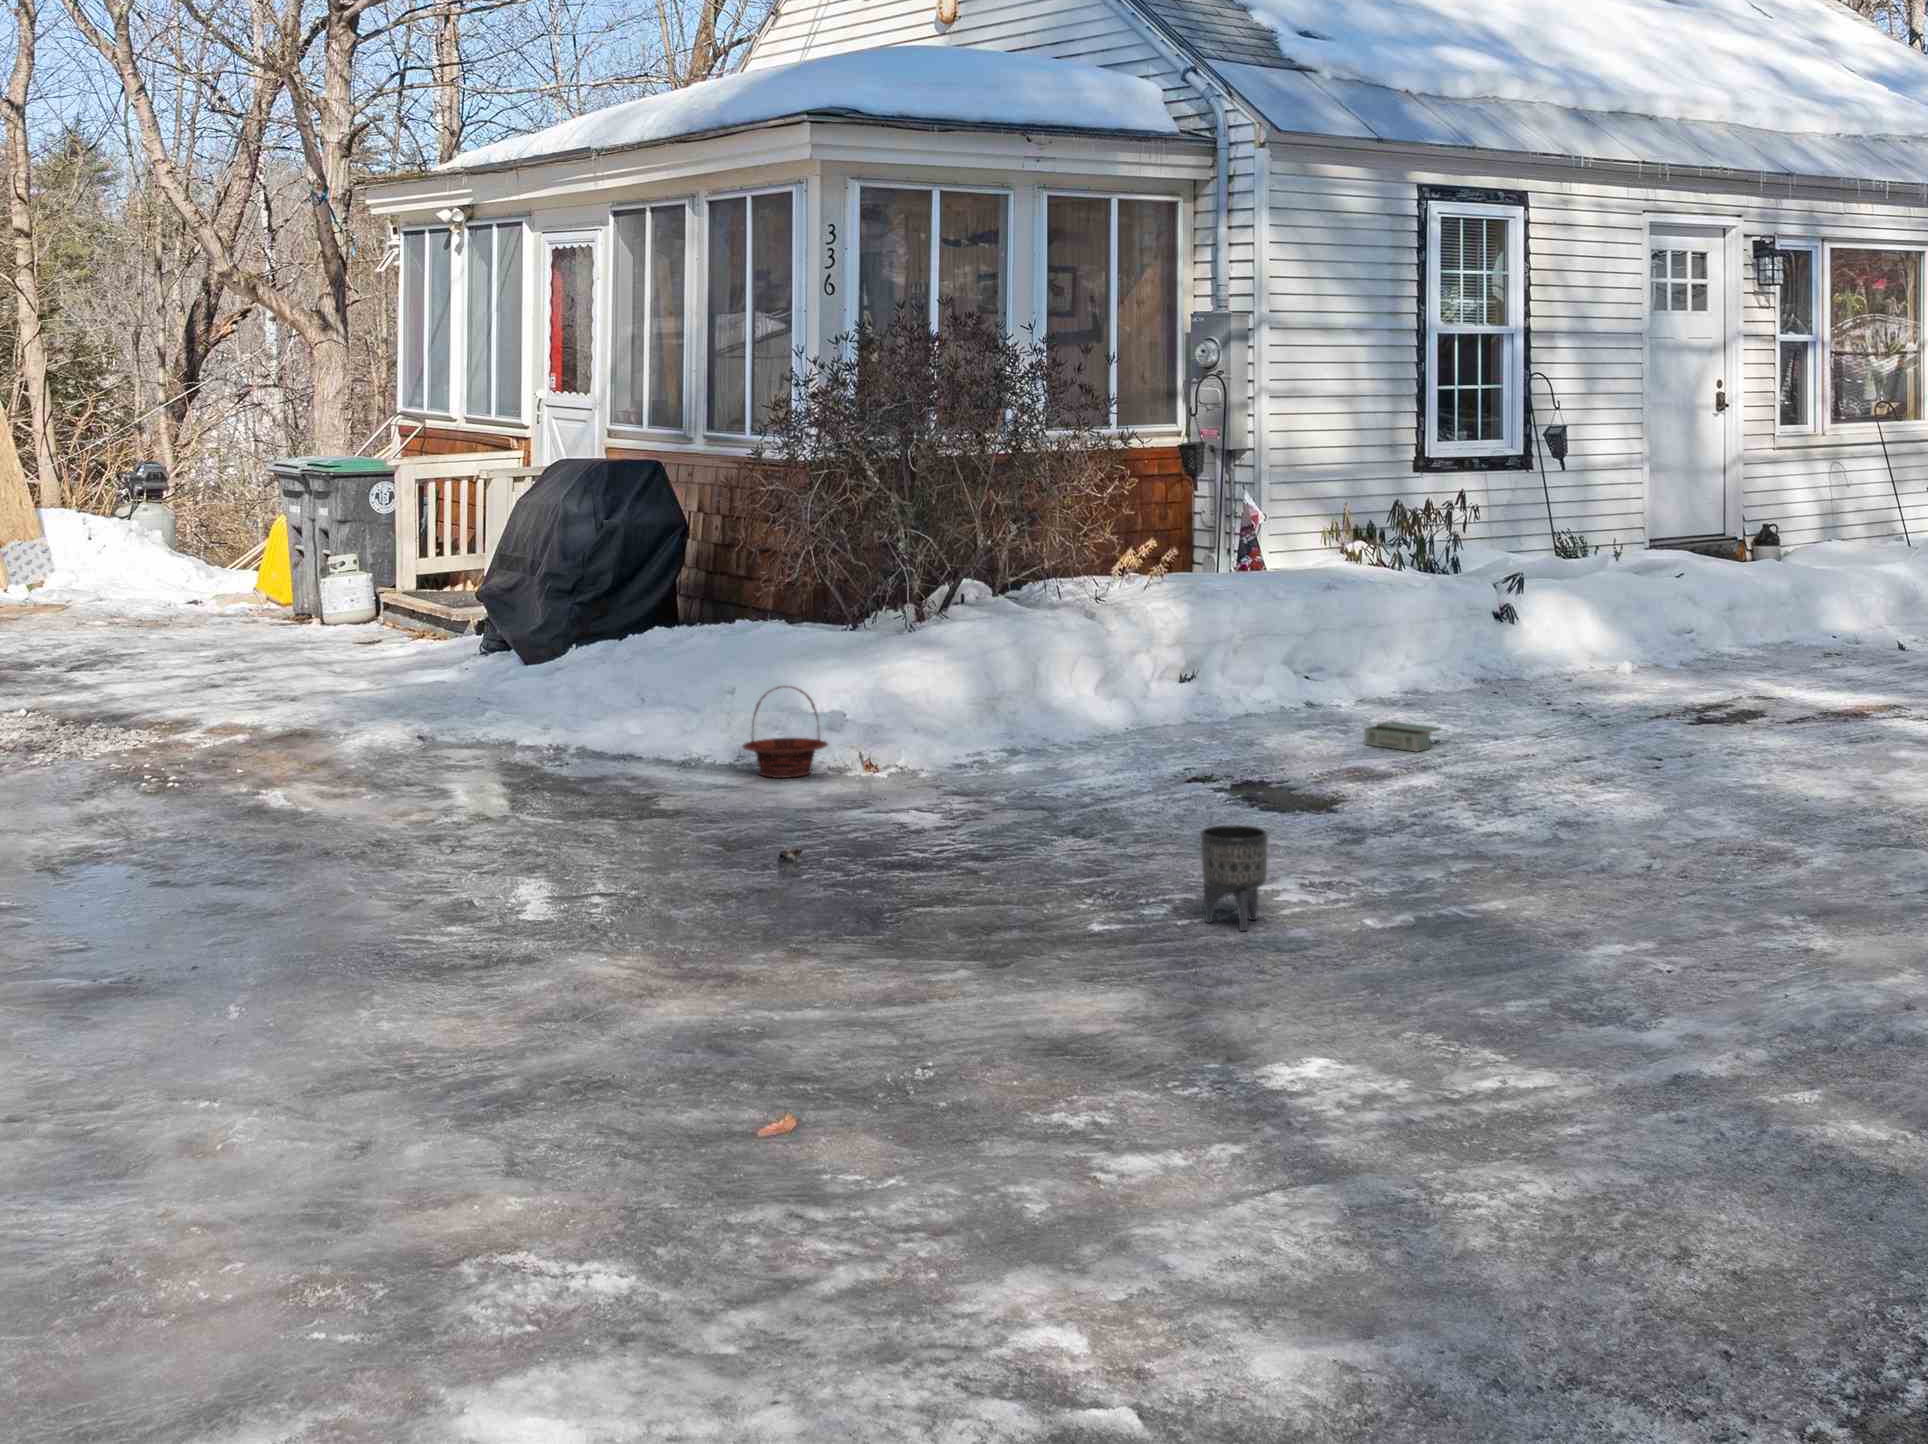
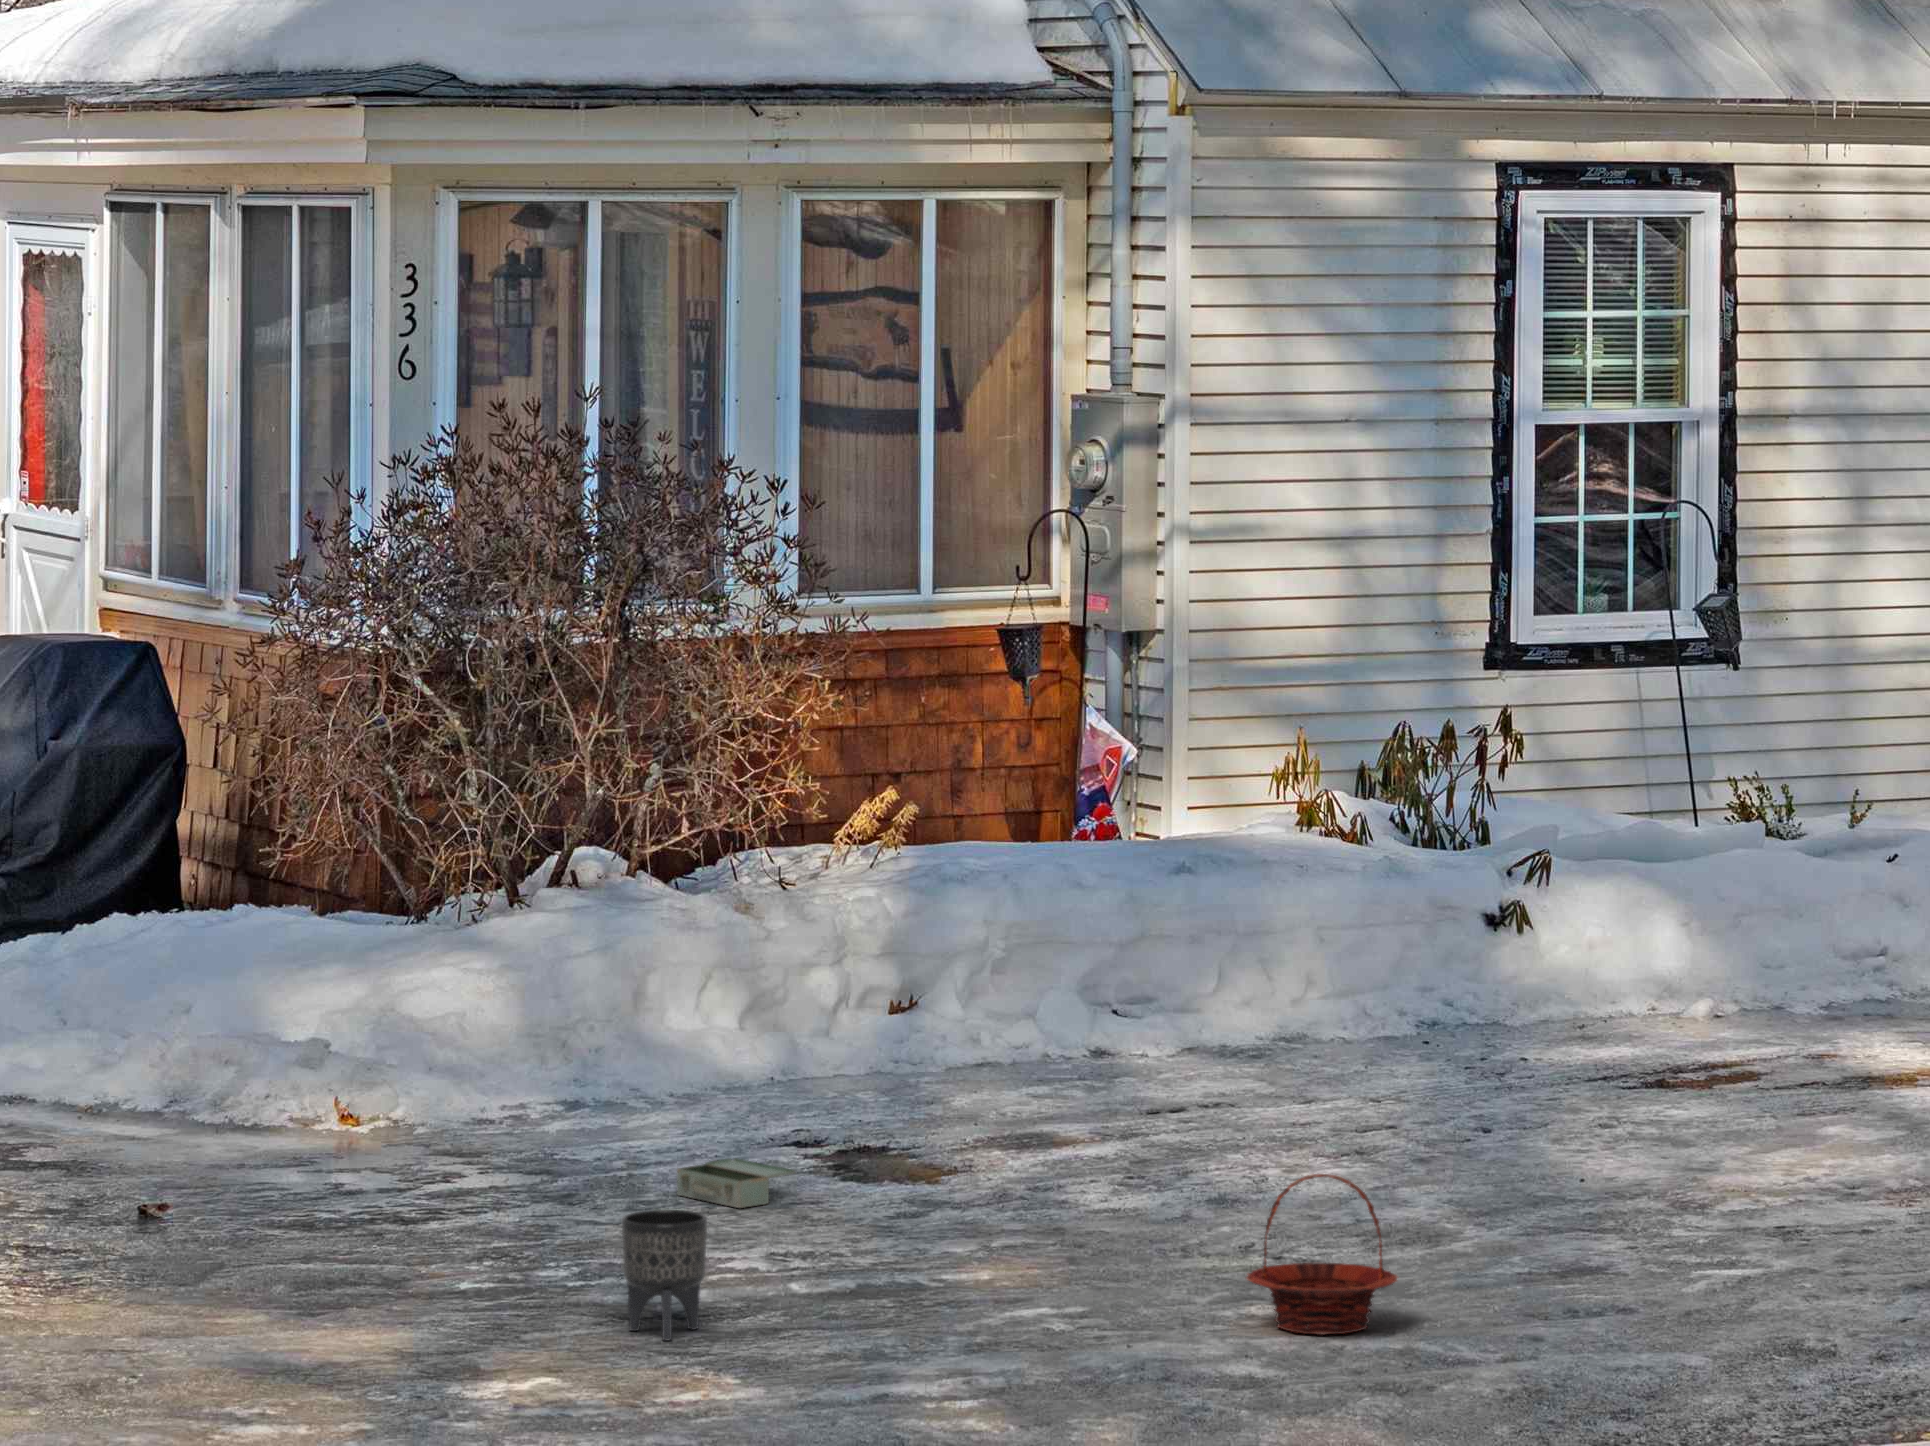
basket: present [741,686,828,778] -> present [1247,1174,1397,1335]
toolbox: present [1364,722,1441,751] -> present [677,1158,795,1208]

